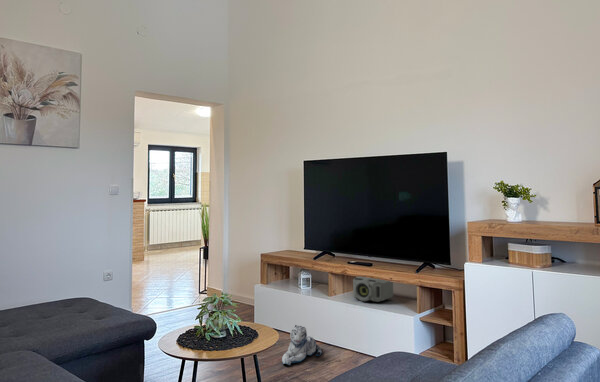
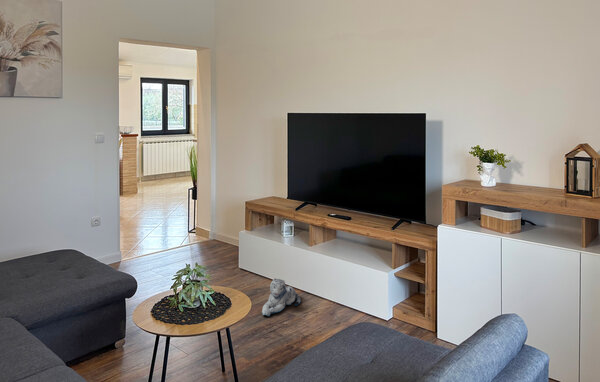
speaker: present [353,277,393,302] -> none [332,227,370,255]

